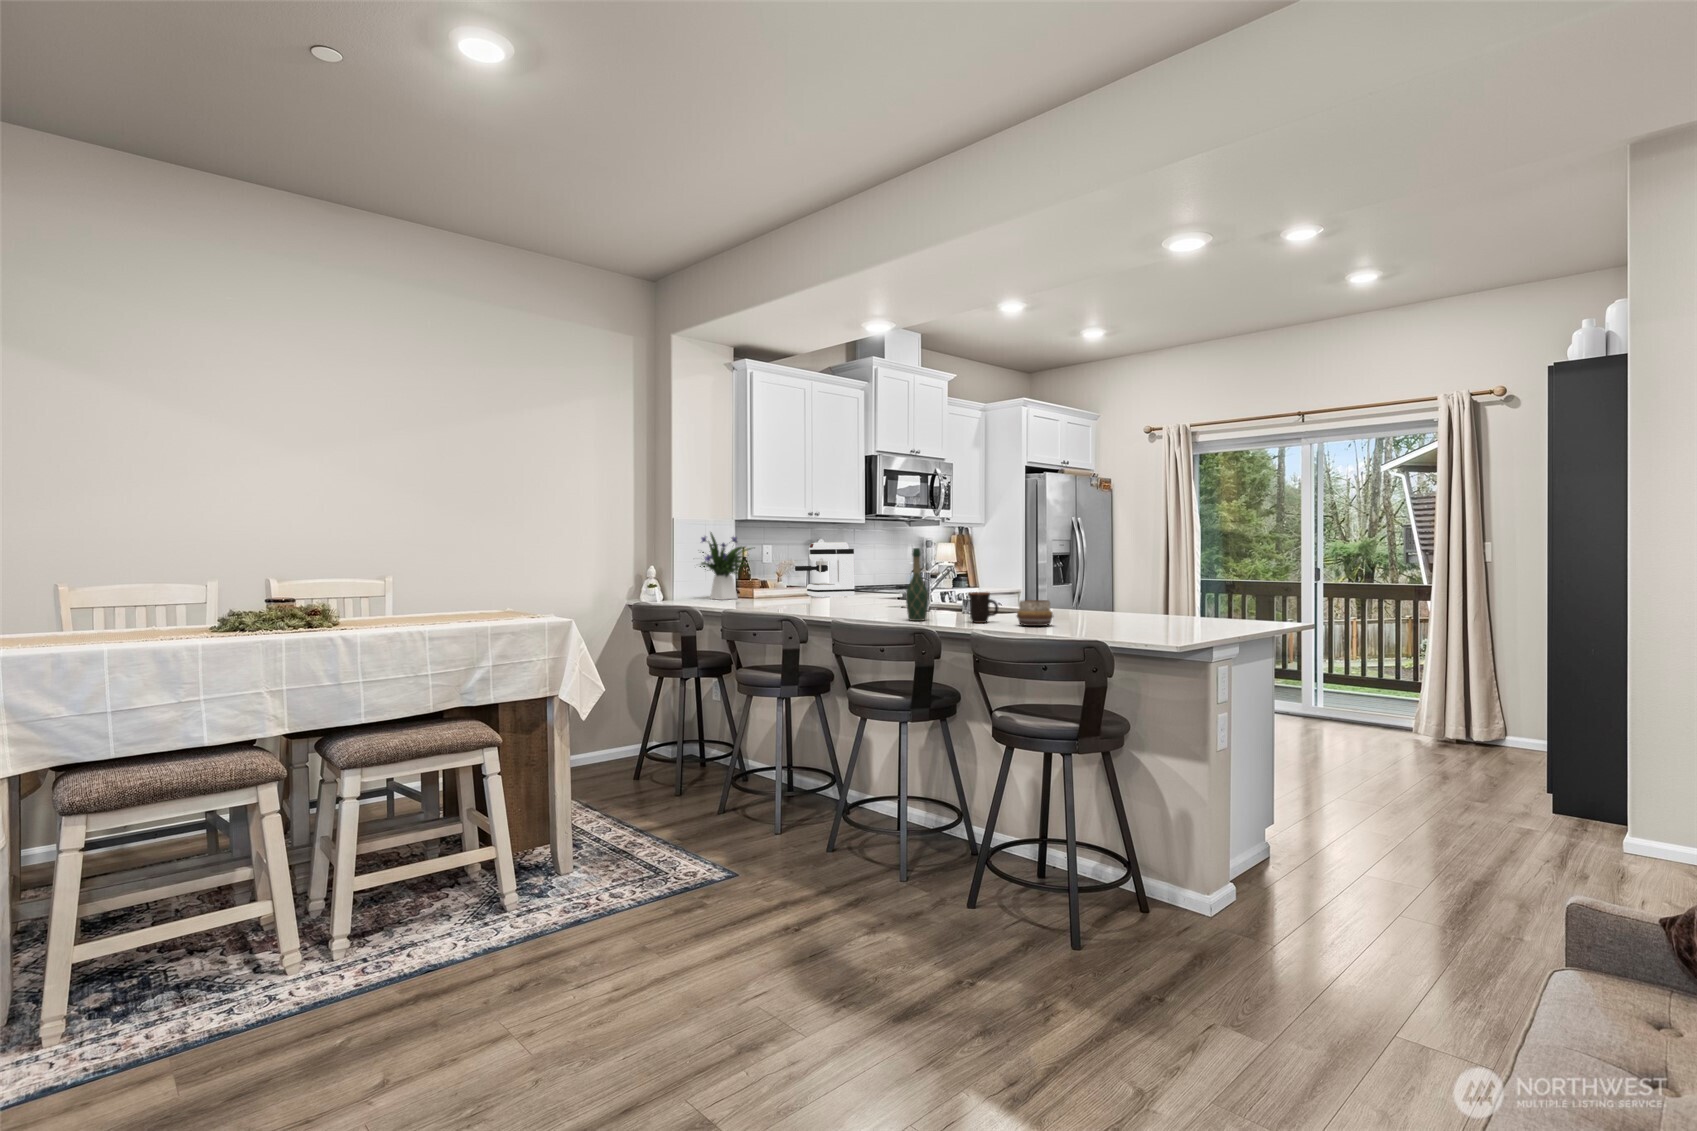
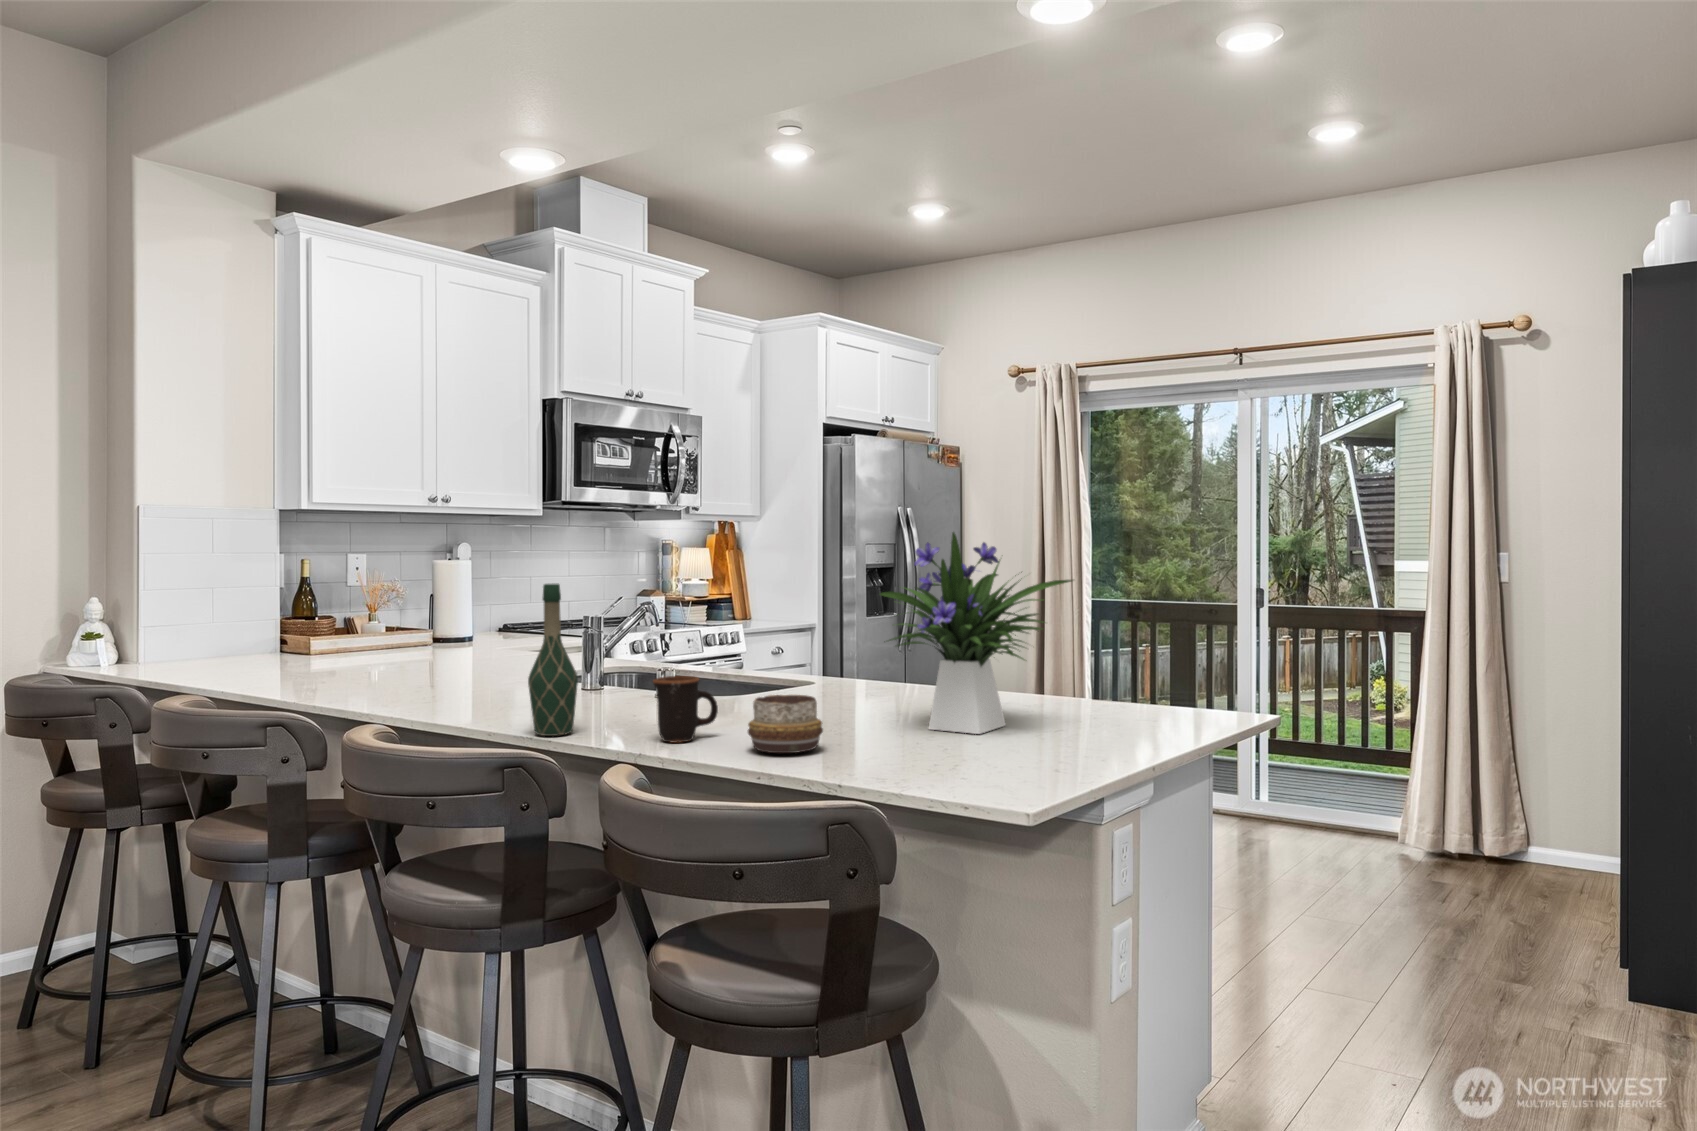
flower arrangement: present [700,532,751,600] -> present [880,532,1072,734]
coffee maker: present [795,542,855,598] -> none [393,553,504,656]

